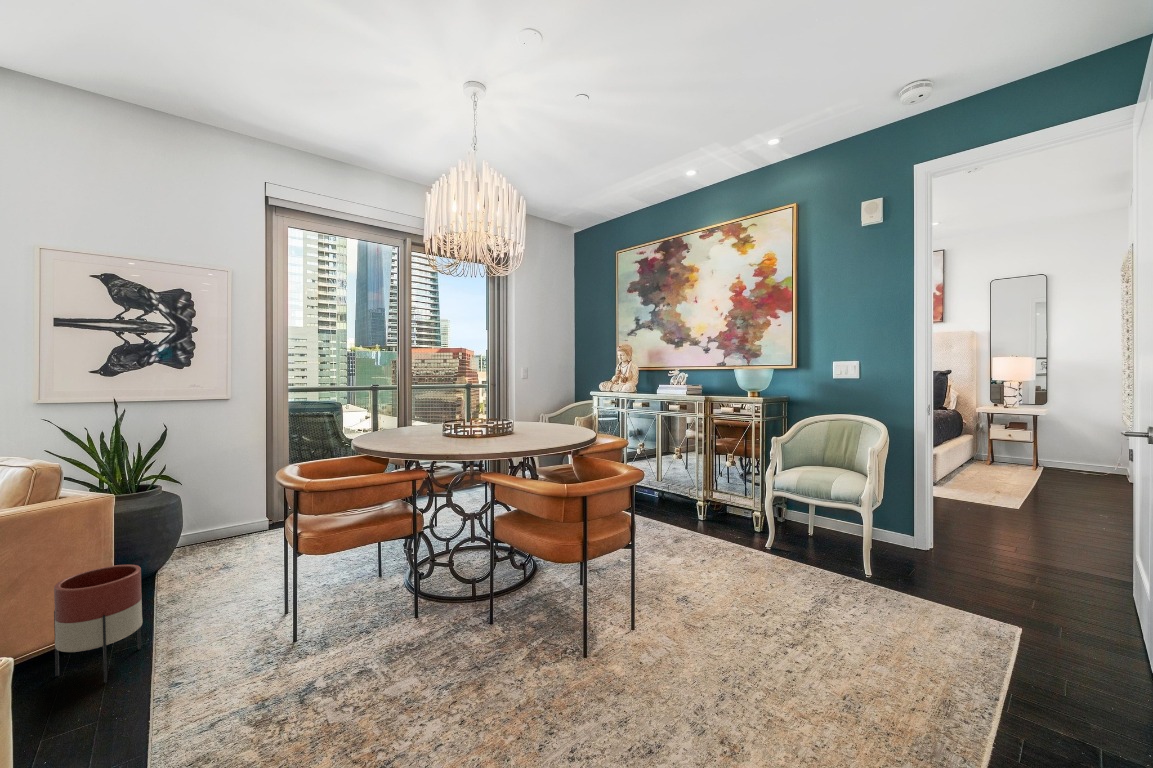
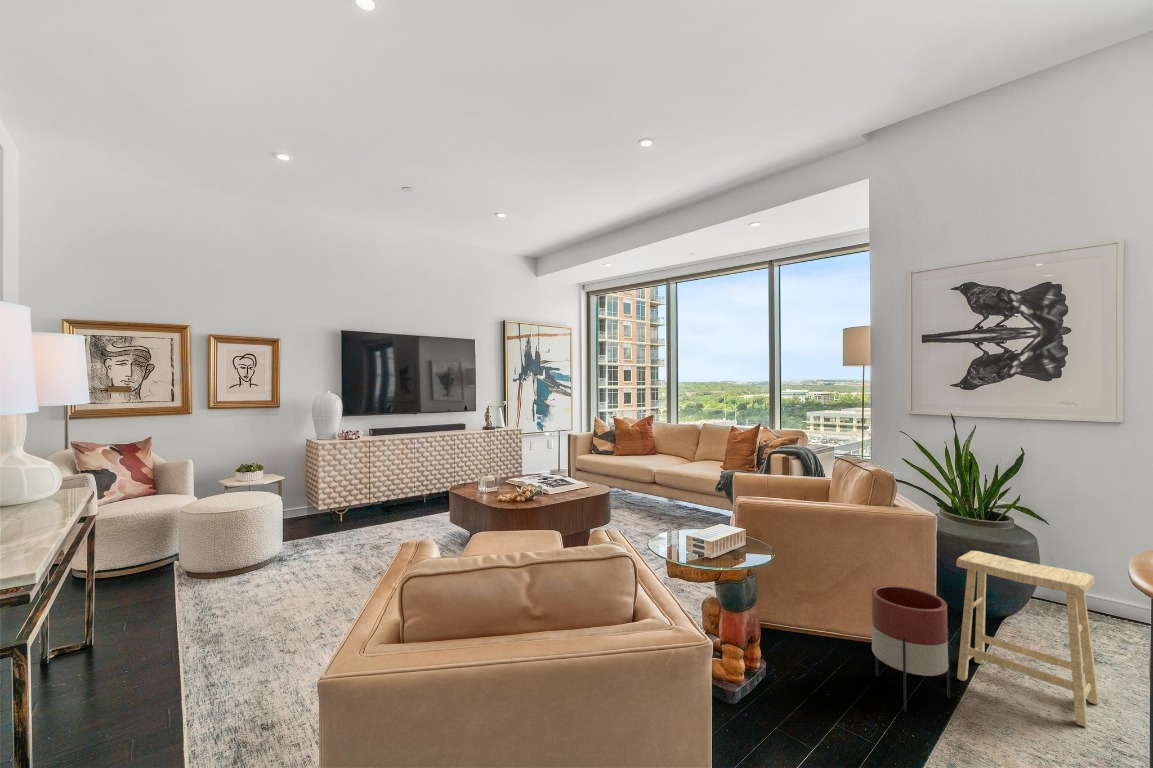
footstool: none [137,505,239,632] -> present [956,551,1099,727]

